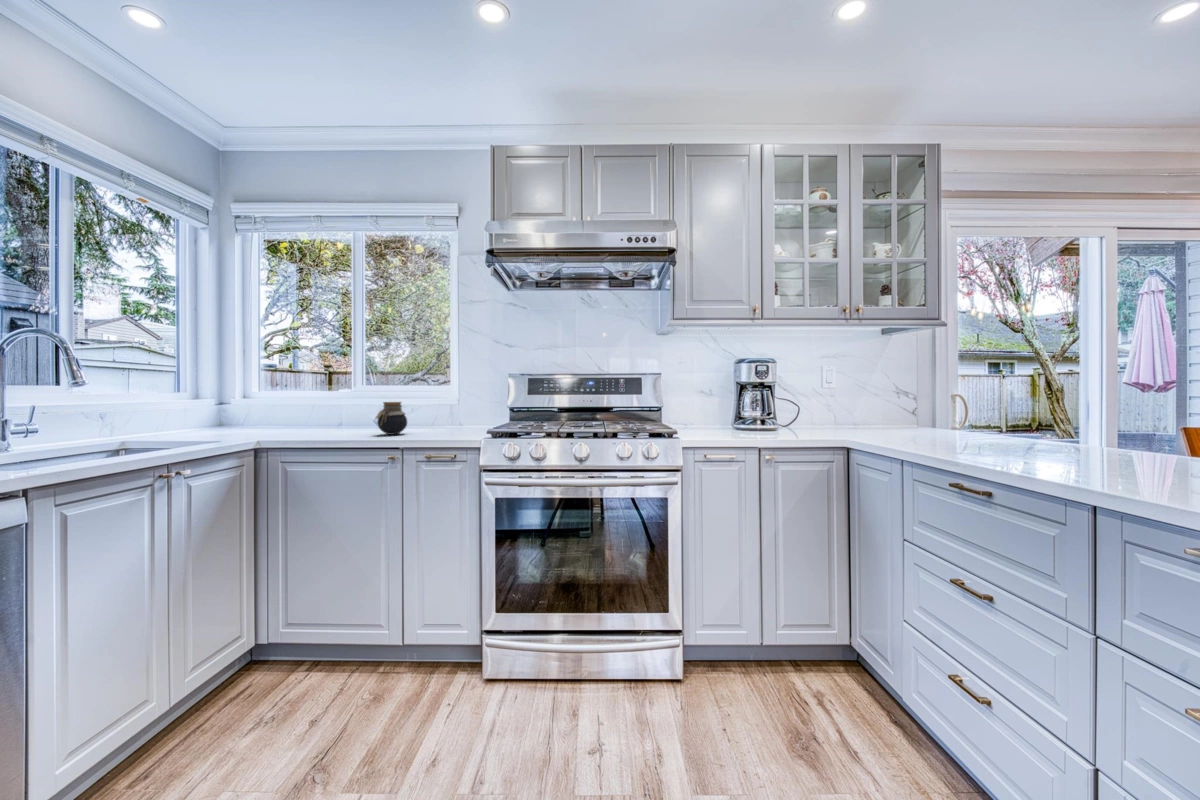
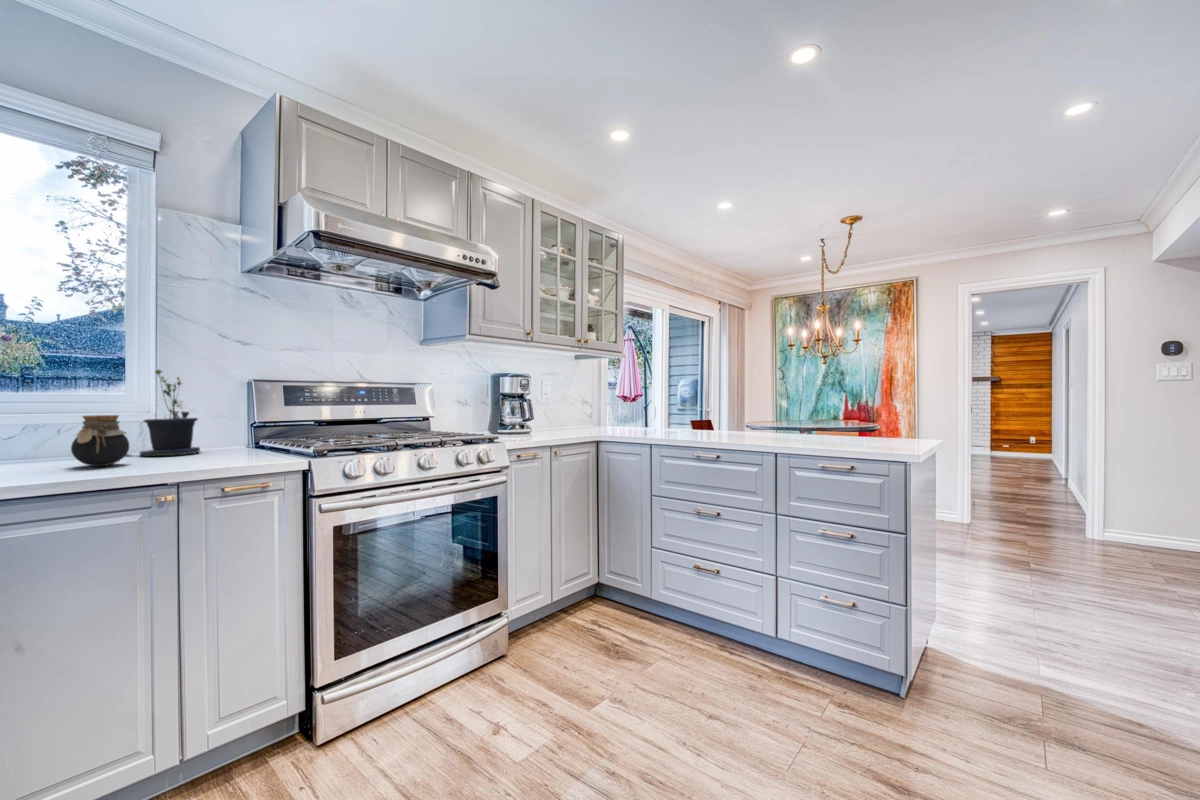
potted plant: none [432,370,470,430] -> present [126,370,200,456]

